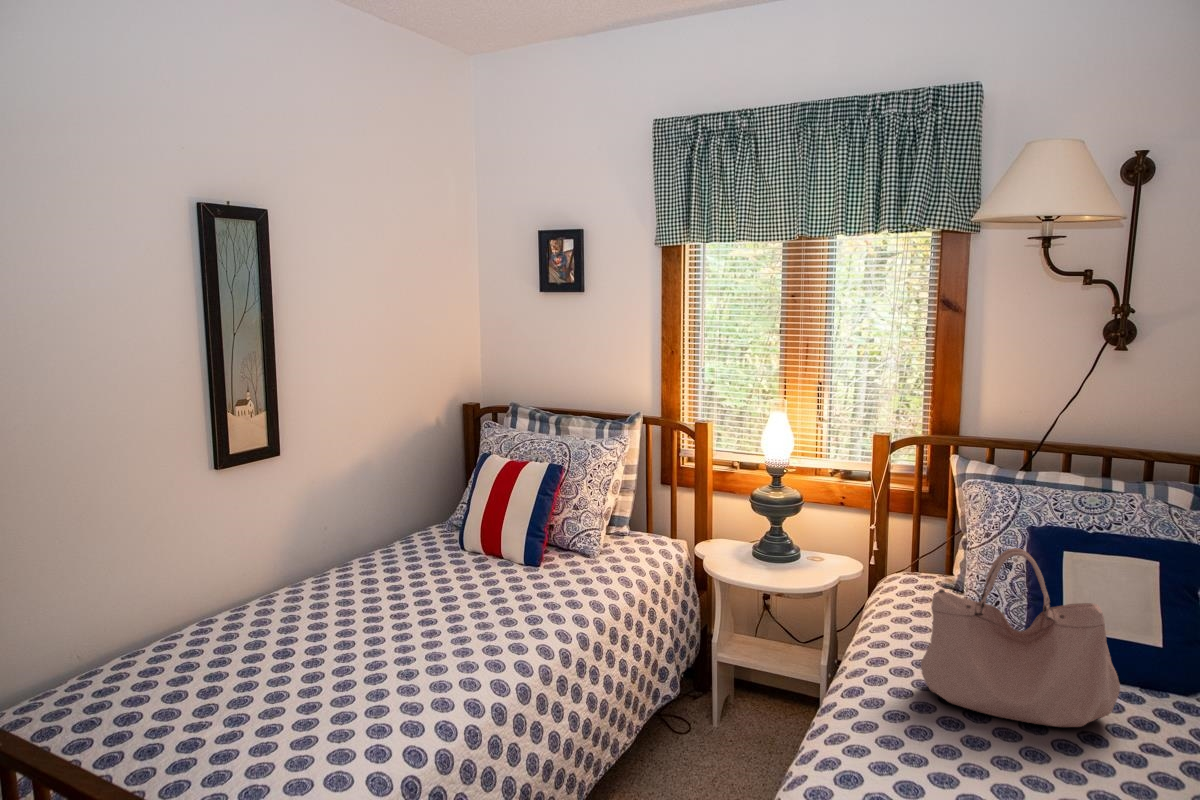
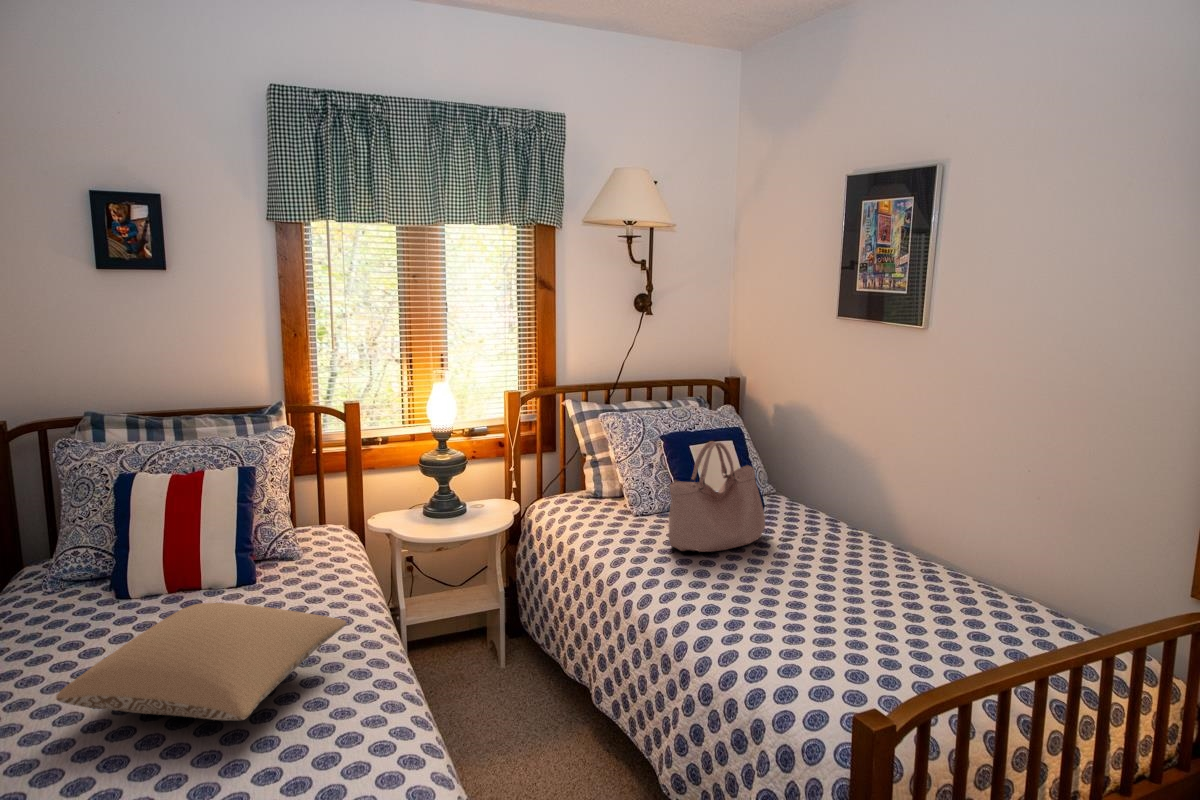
pillow: none [298,562,481,653] -> present [56,603,347,720]

